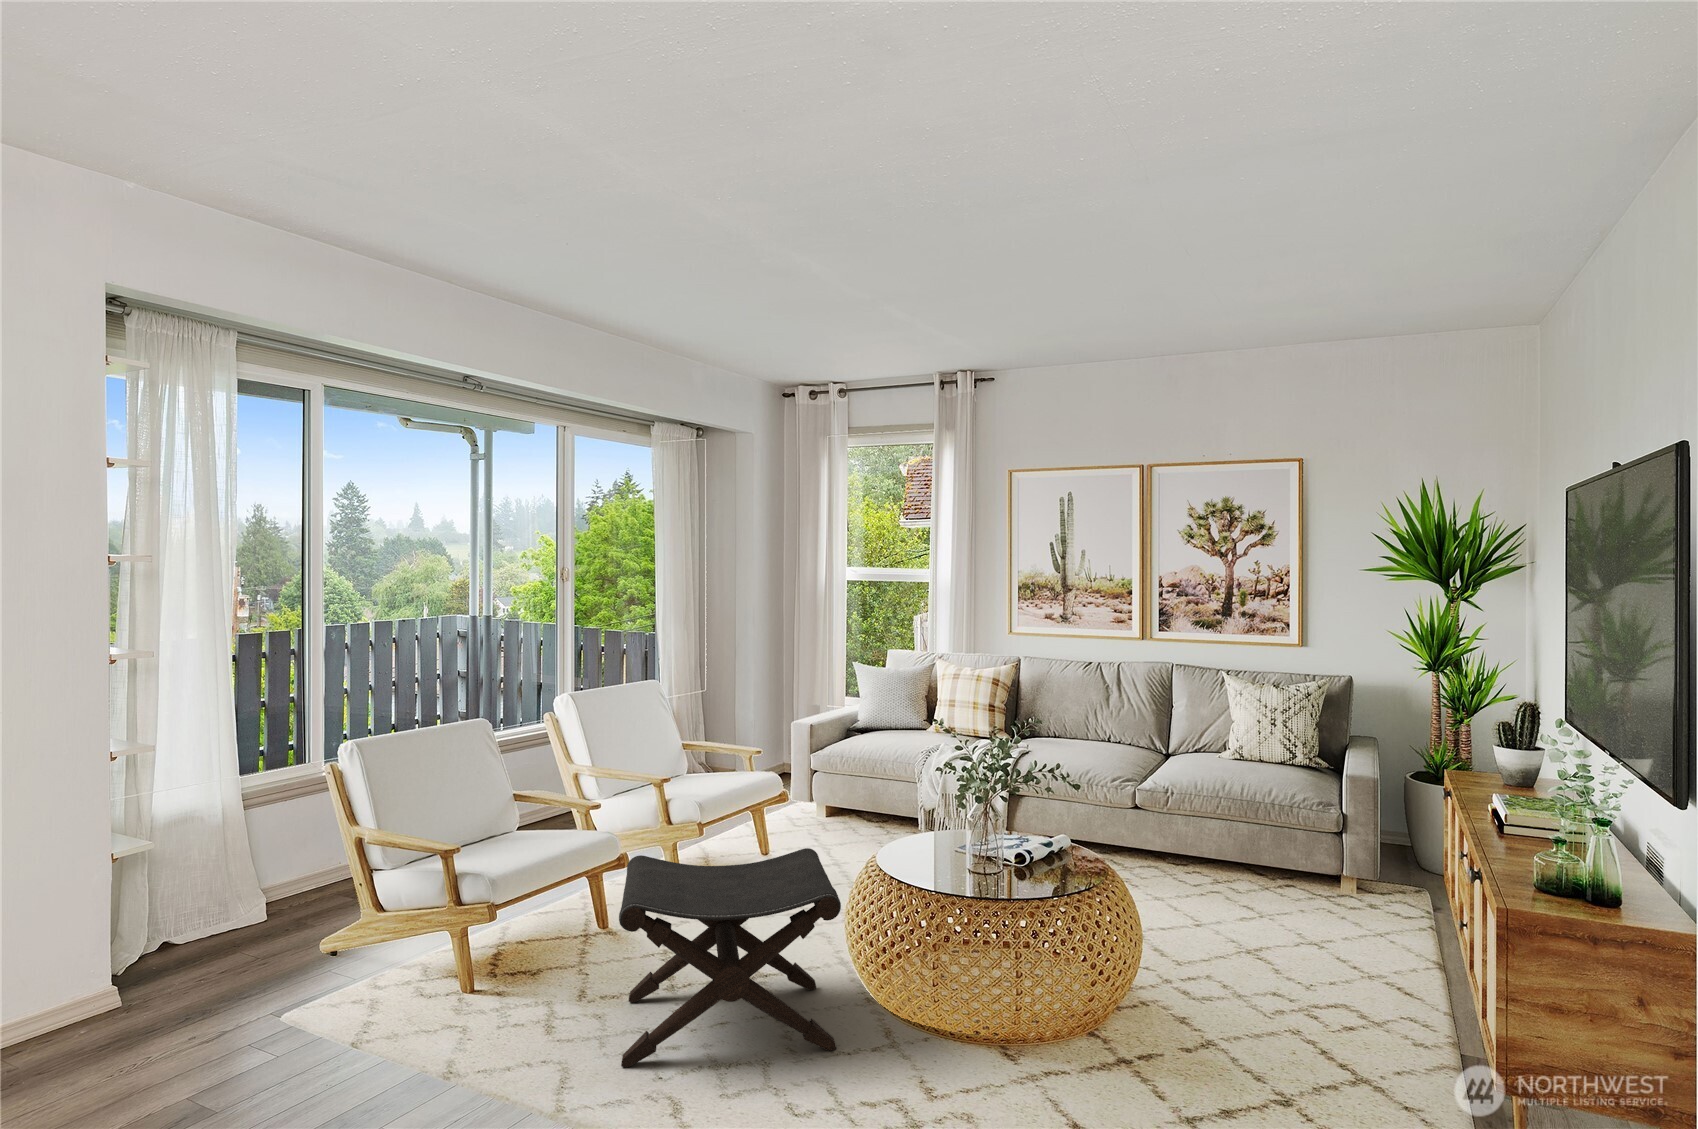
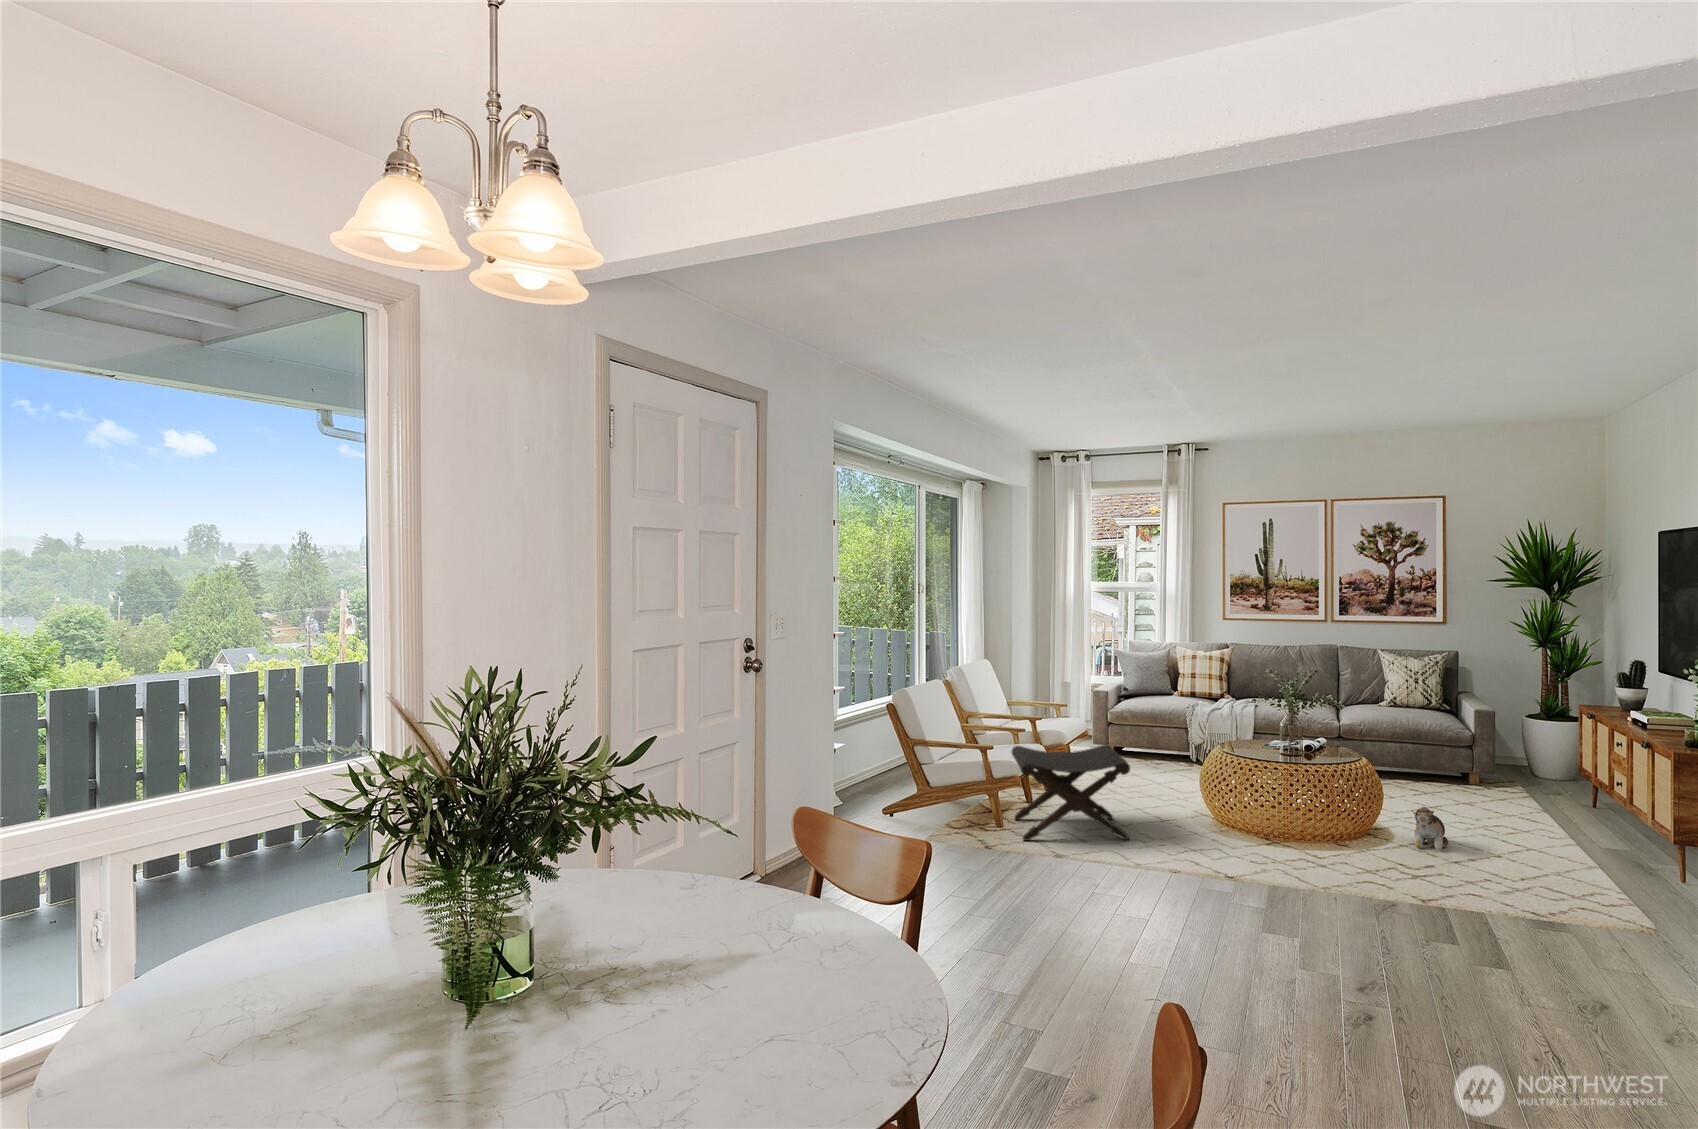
plush toy: none [1345,965,1398,1045] -> present [1411,807,1448,850]

